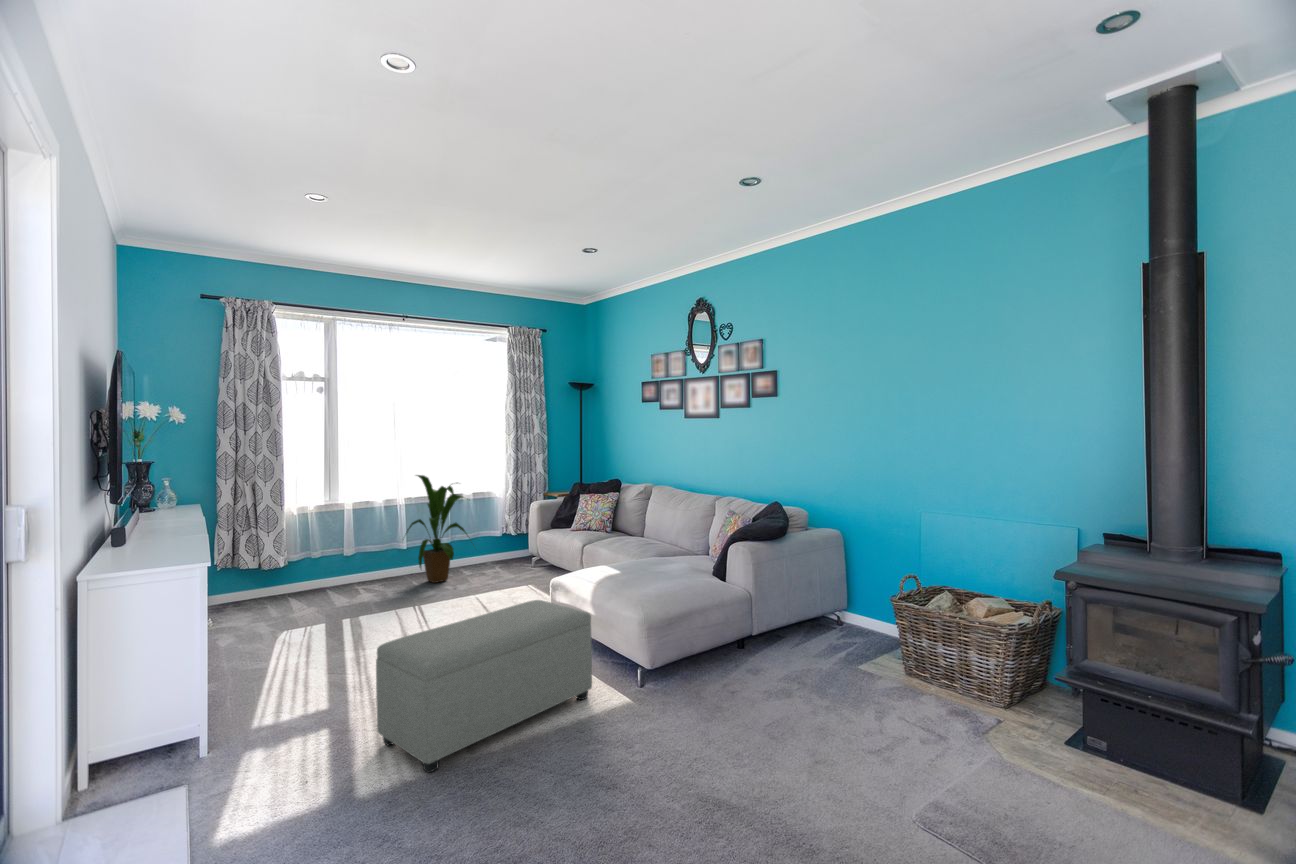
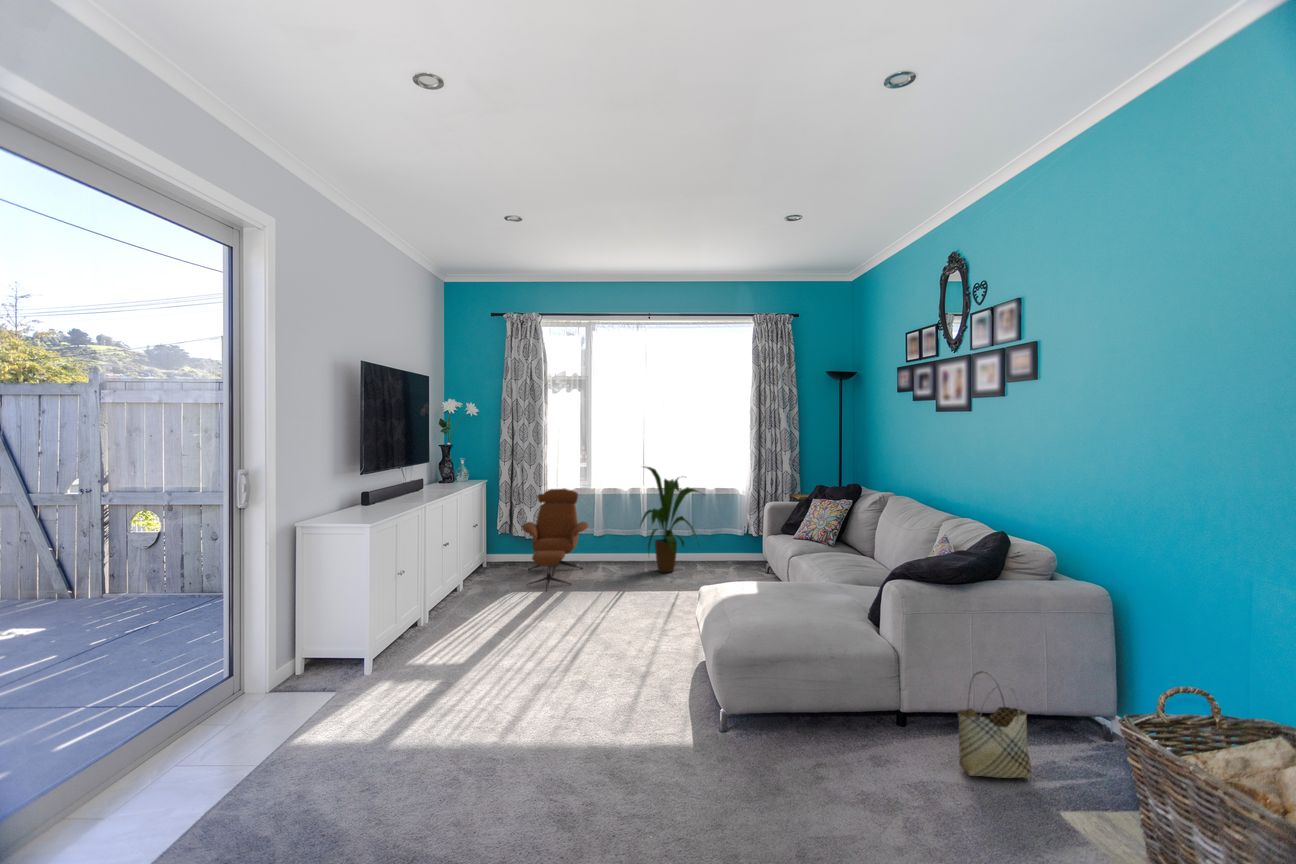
lounge chair: none [262,507,350,621] -> present [522,489,588,590]
woven basket: none [784,589,821,656] -> present [957,671,1031,778]
ottoman: present [376,600,592,773] -> none [424,610,653,763]

